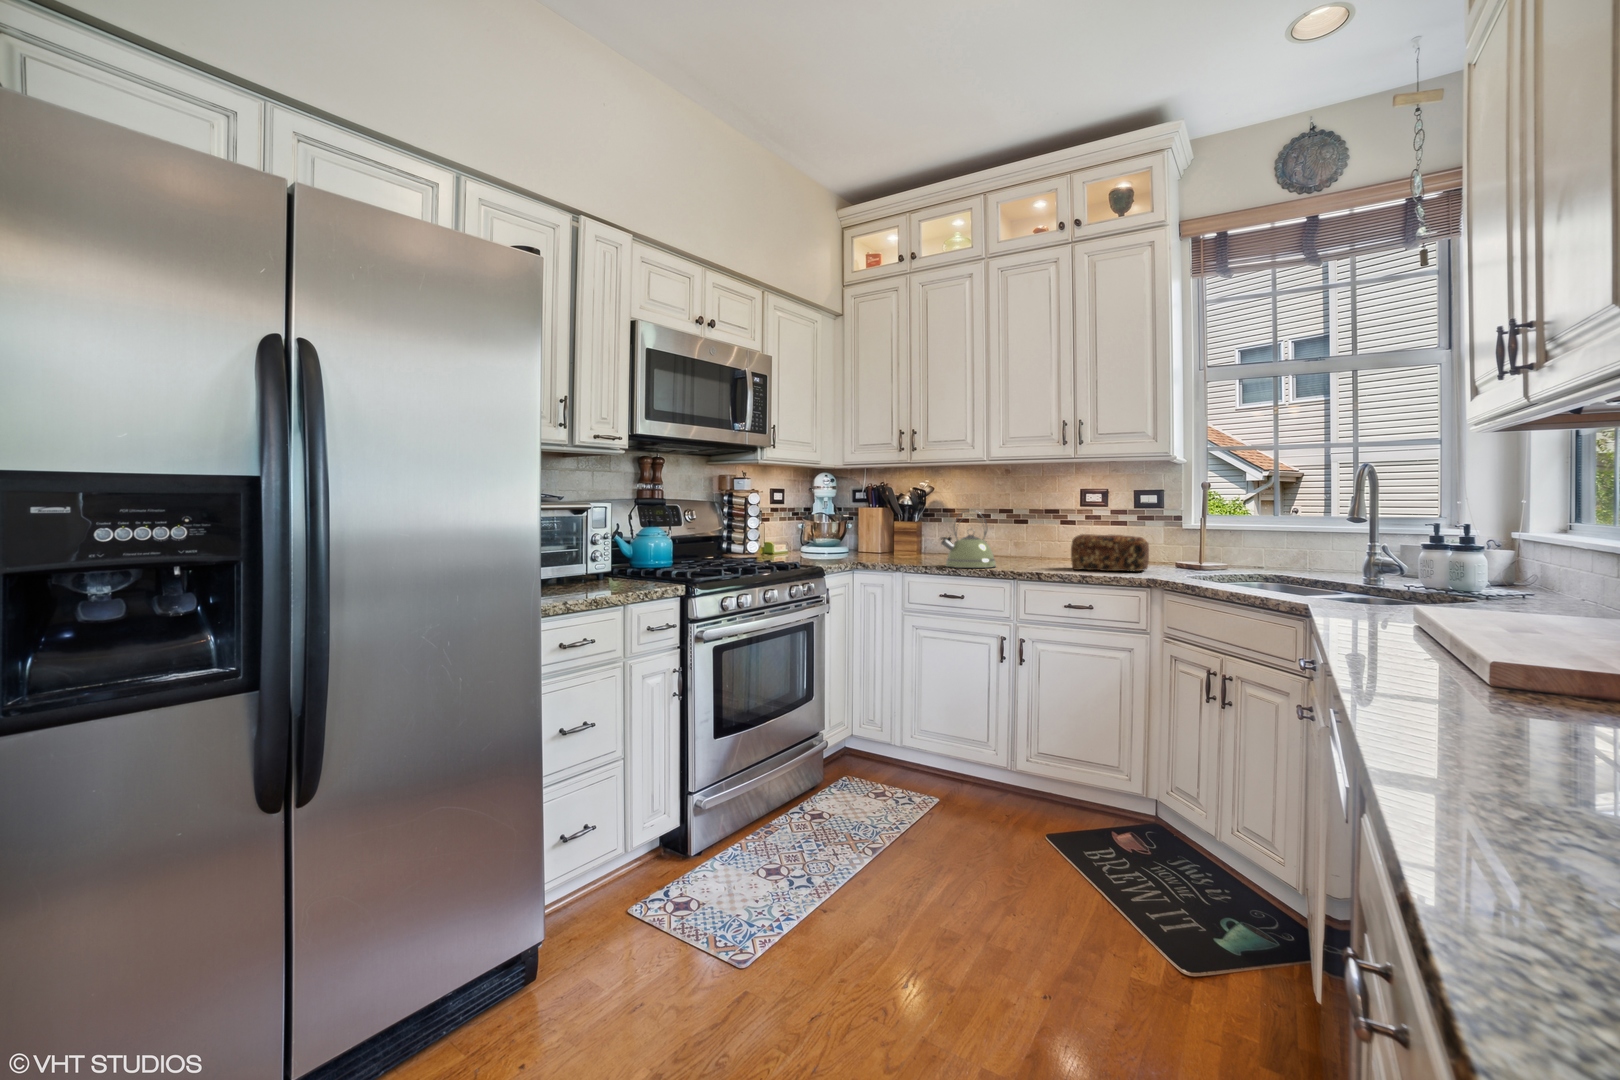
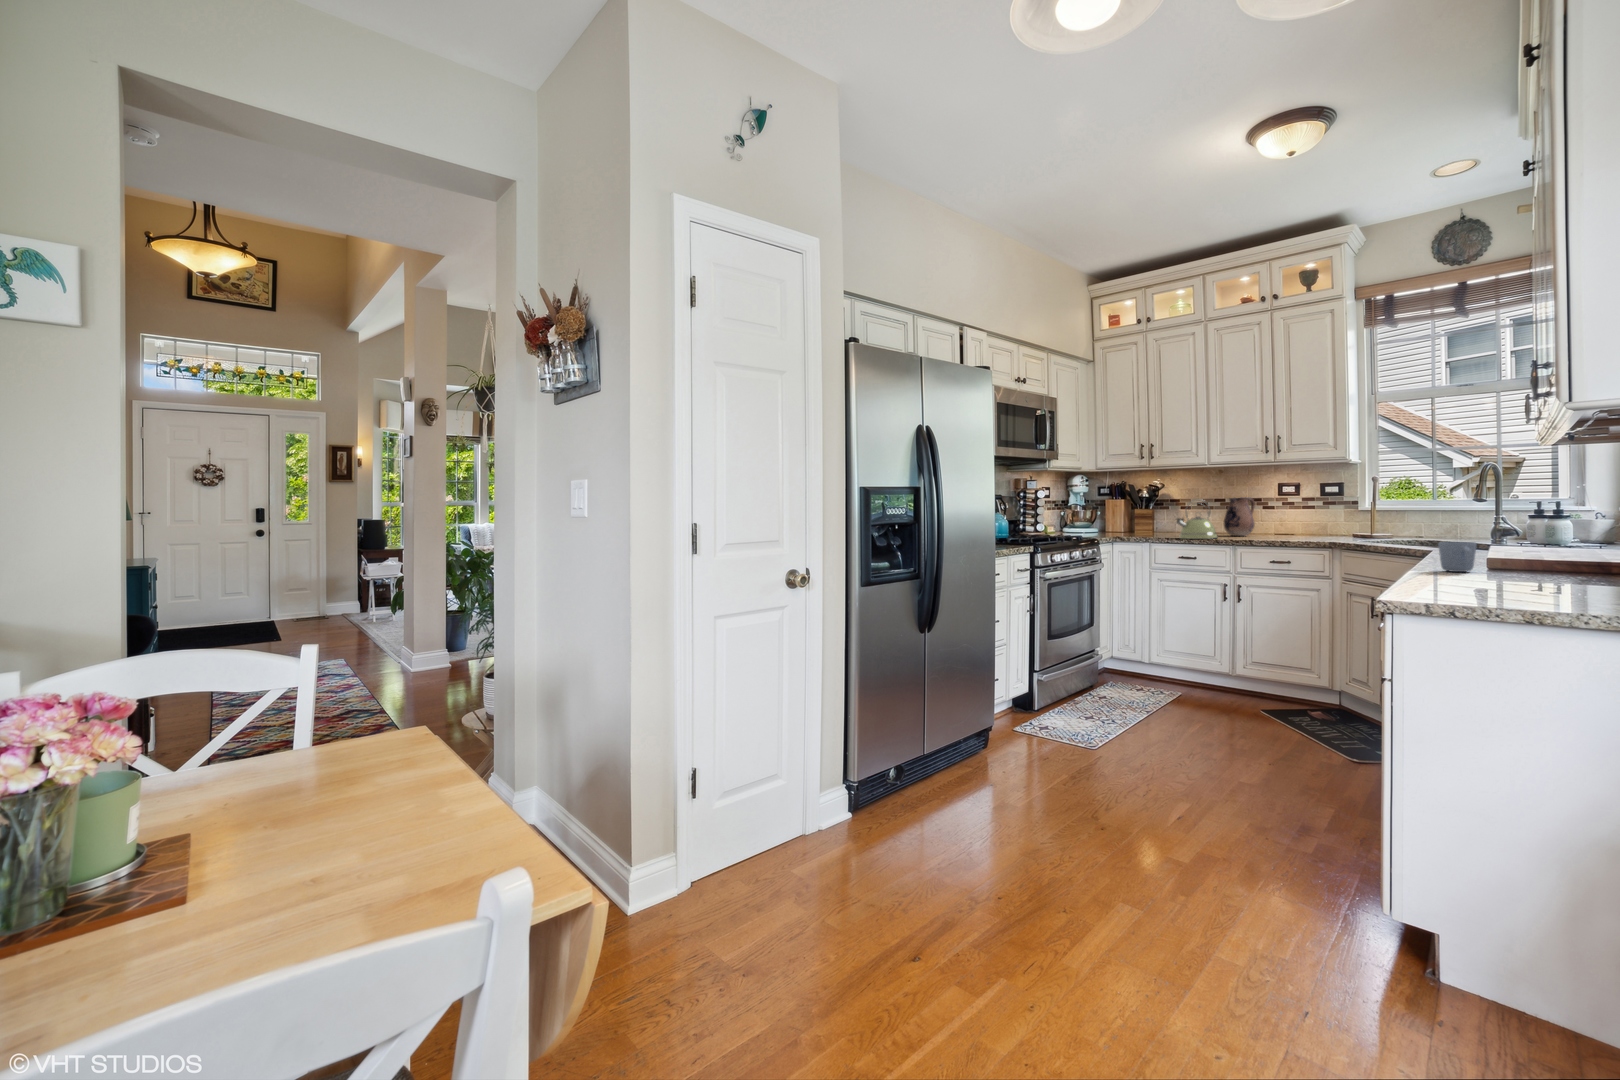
ceramic pitcher: none [1007,509,1048,563] -> present [1224,498,1255,536]
bread loaf: present [1071,534,1149,571] -> none [1275,514,1335,539]
mug: none [1403,620,1506,702] -> present [1438,542,1476,572]

